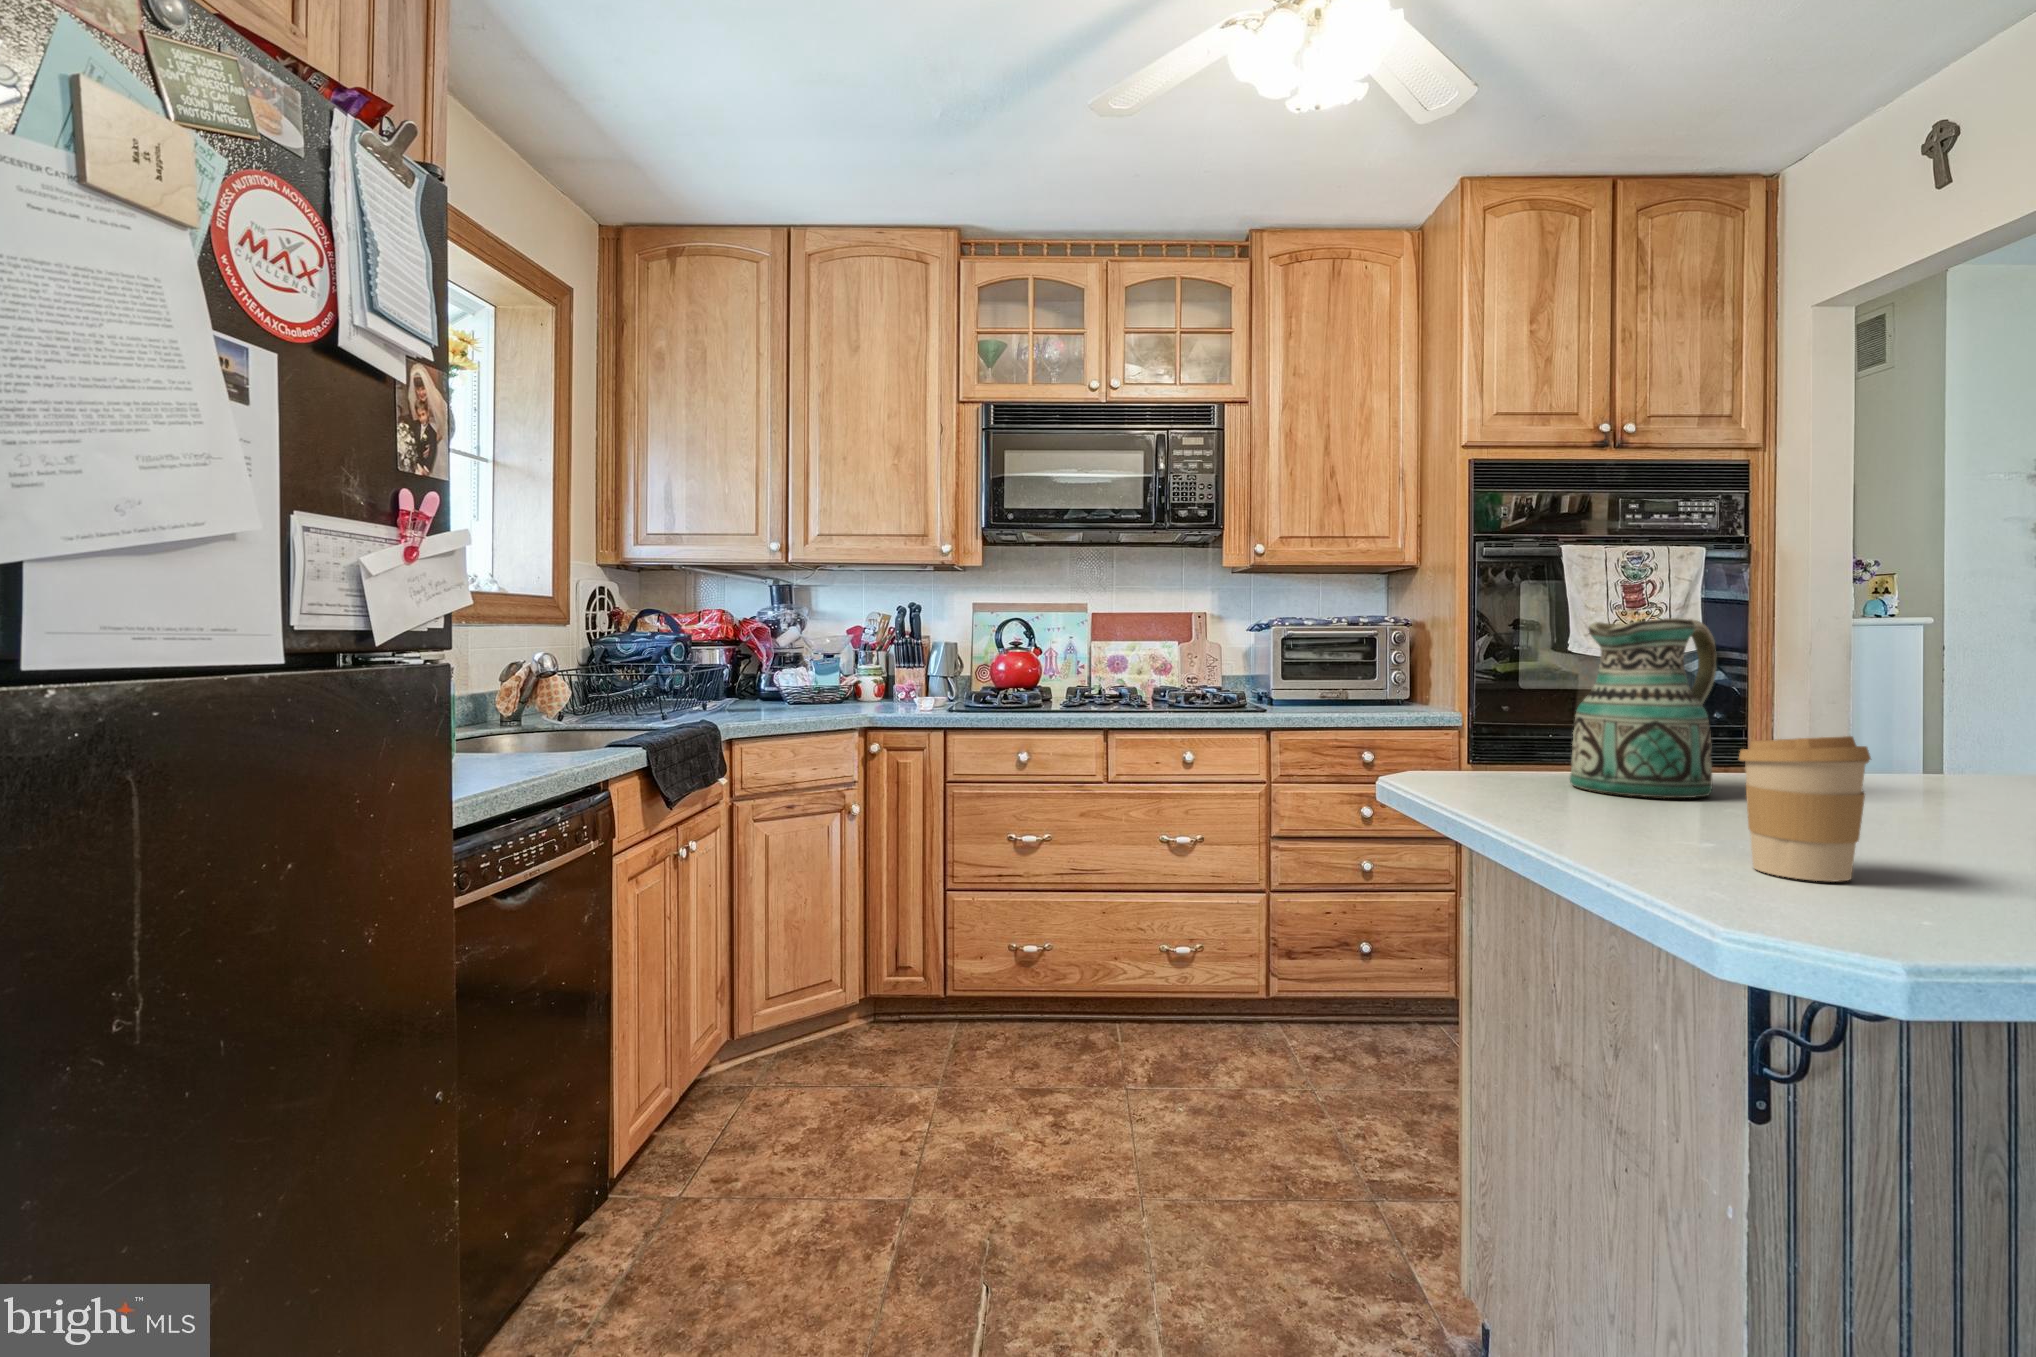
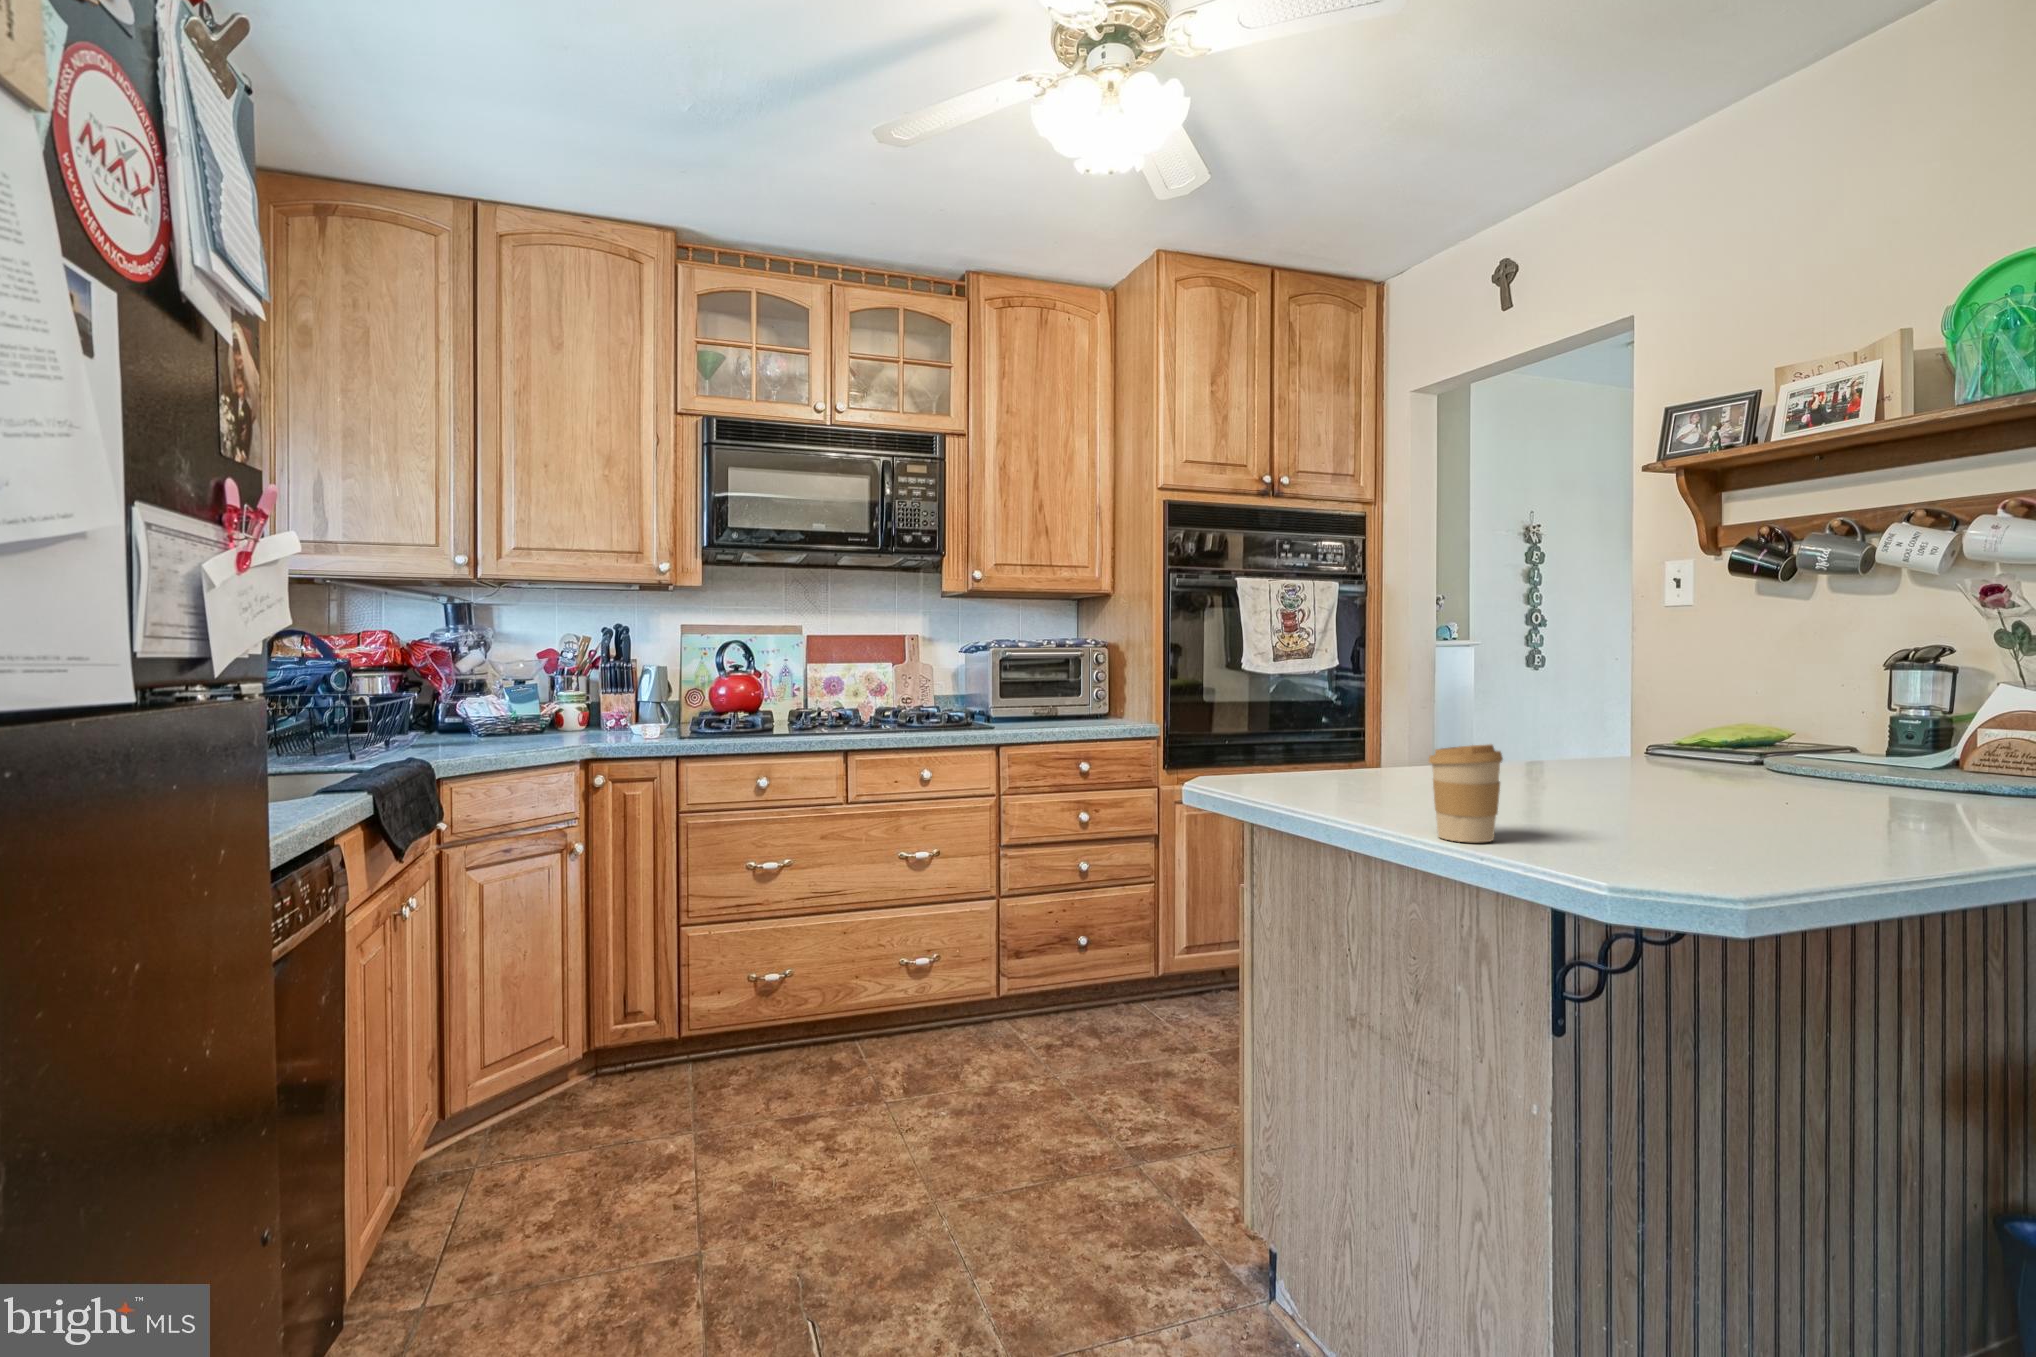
ceramic pitcher: present [1570,618,1716,798] -> none [1284,655,1378,791]

